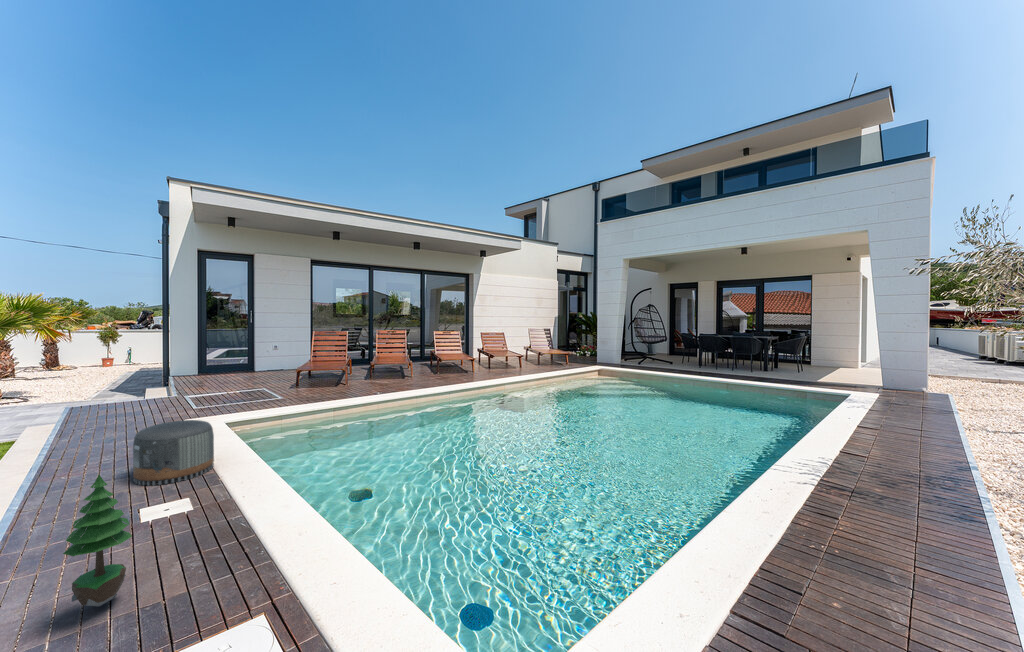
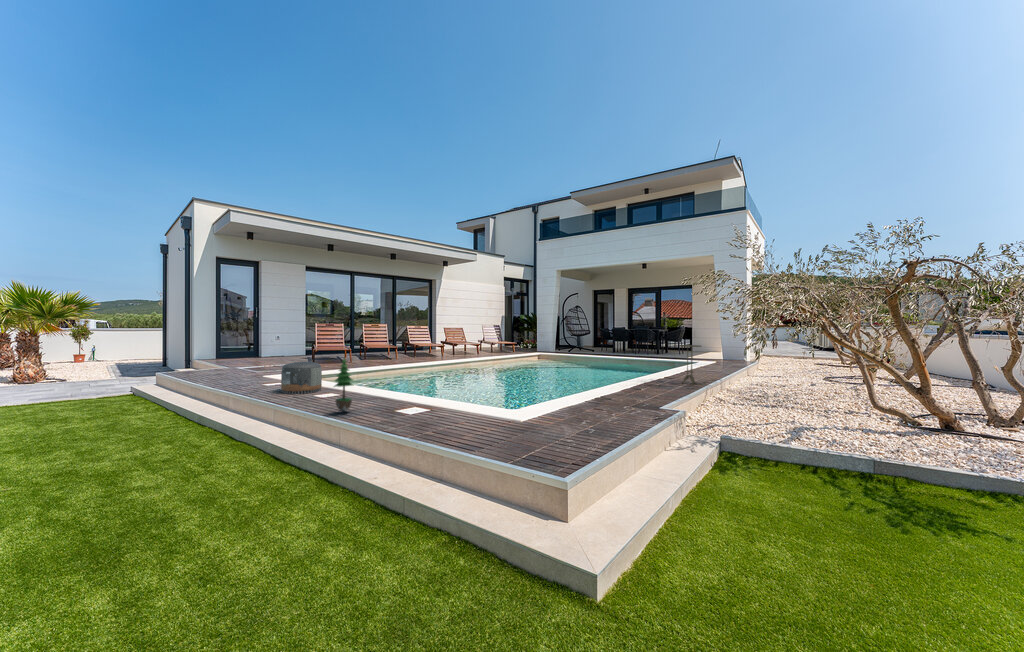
side table: none [872,394,929,480] -> present [680,345,701,385]

